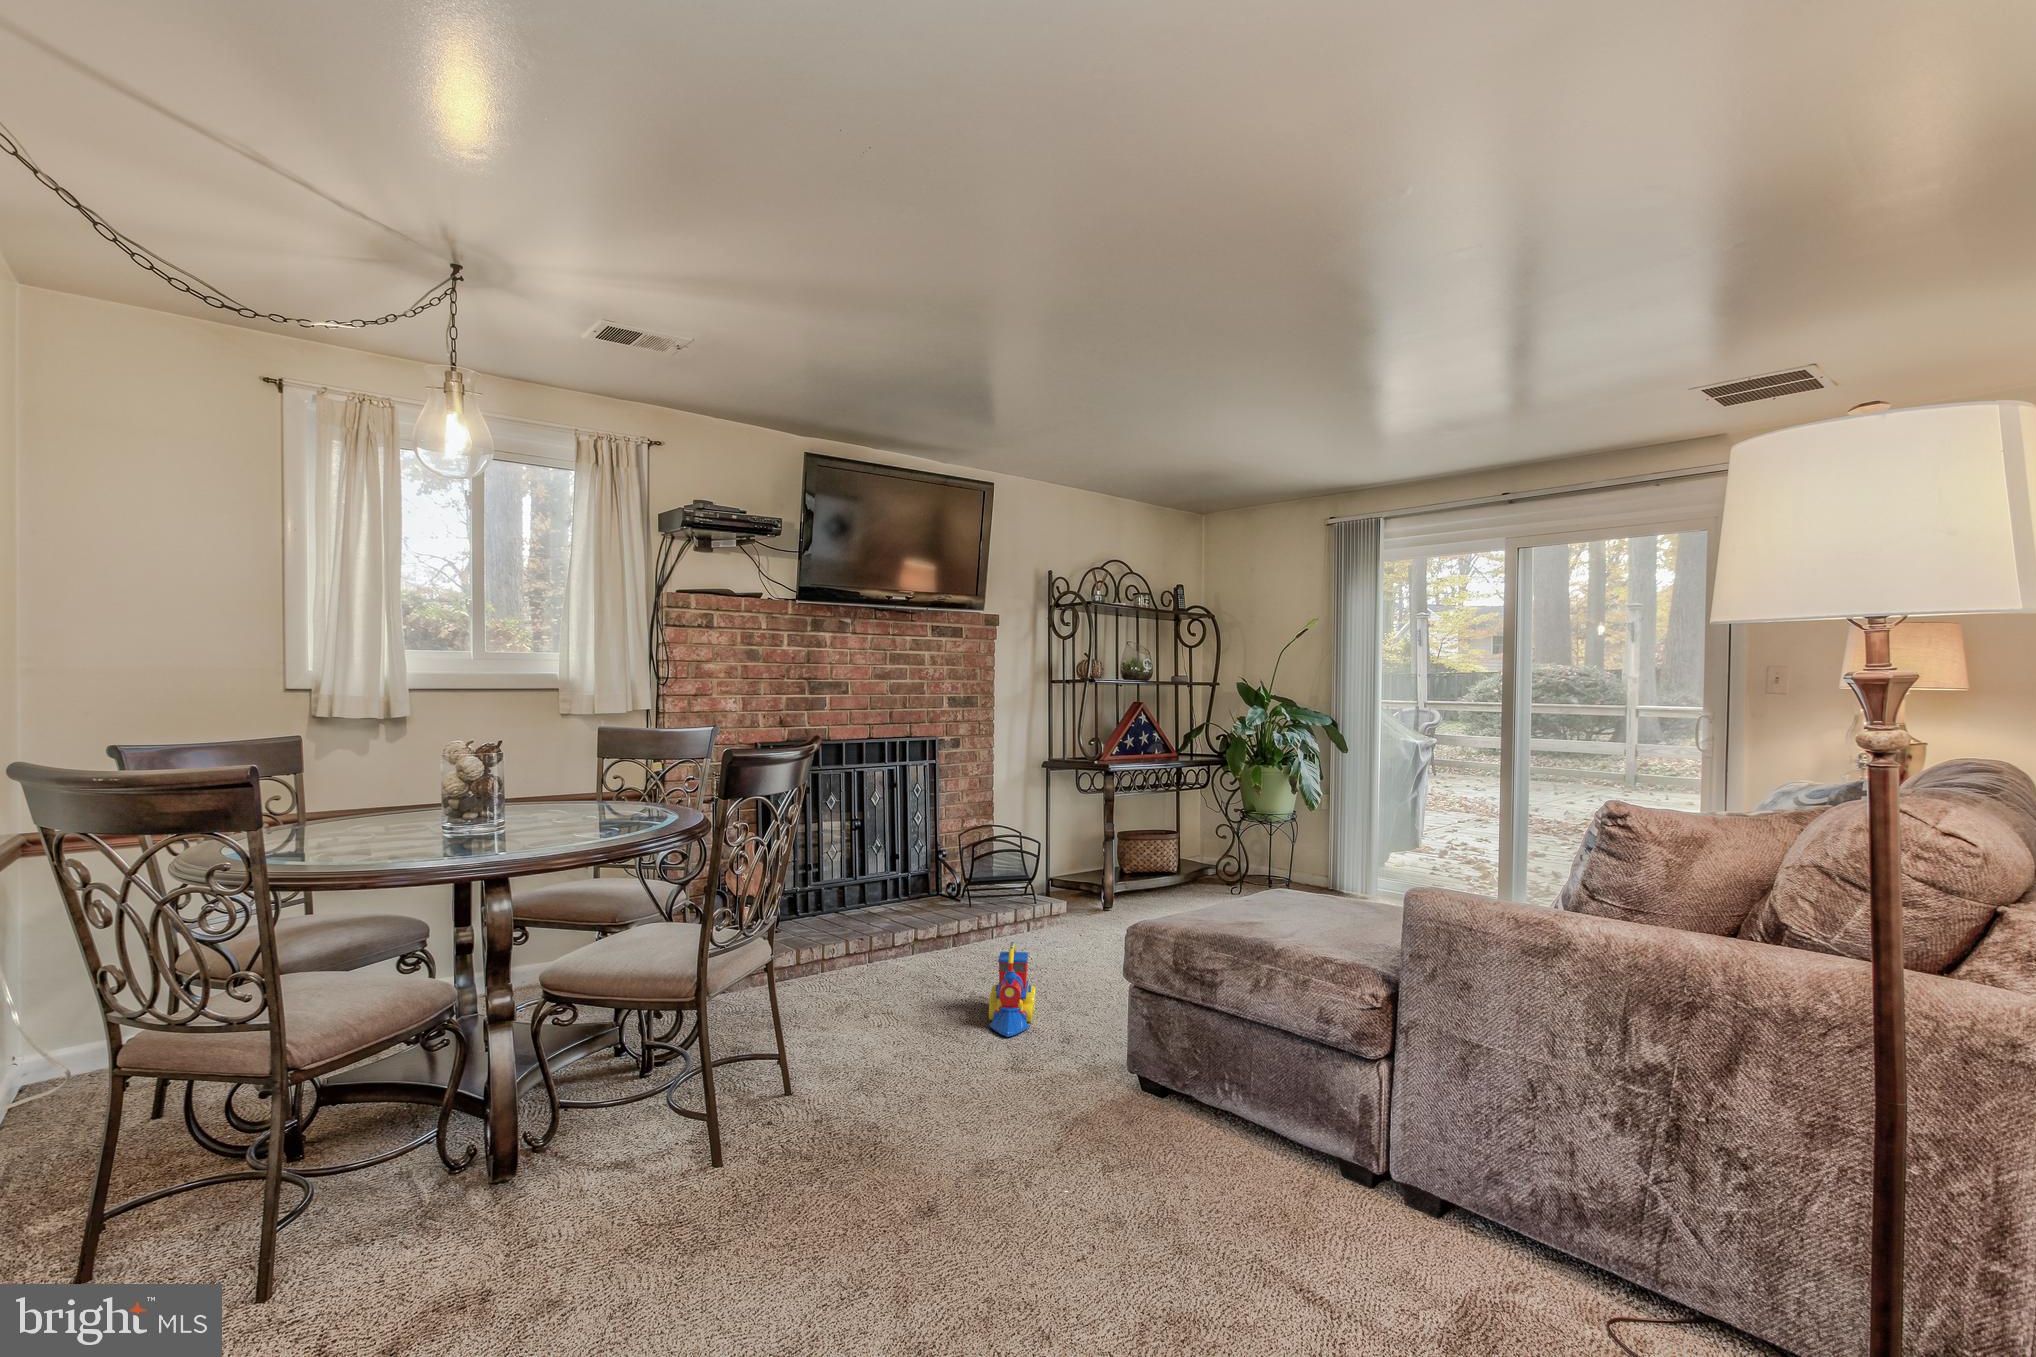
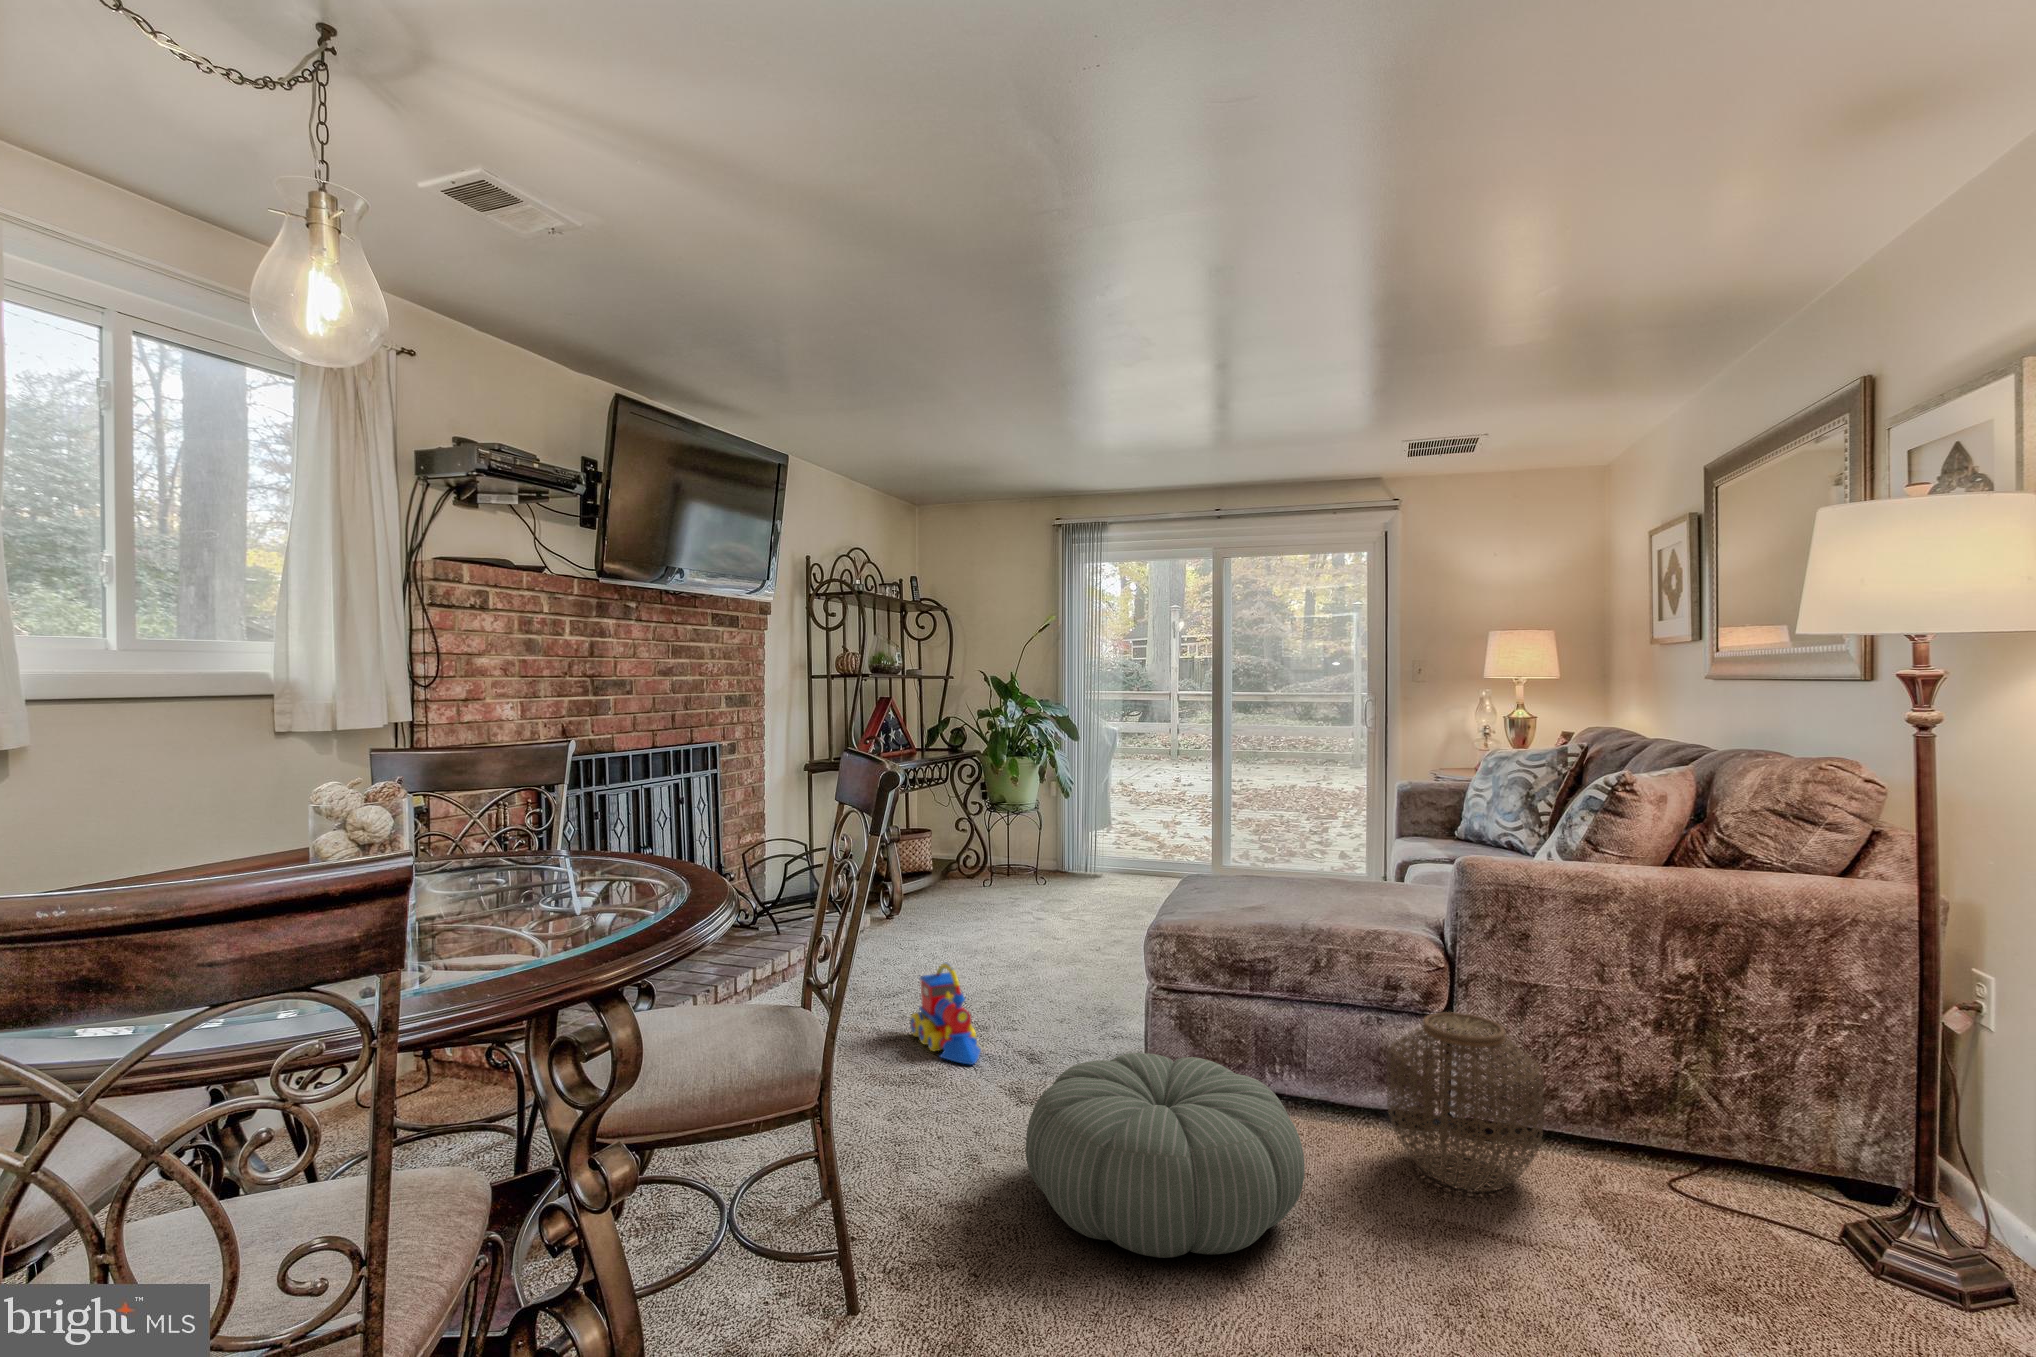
pouf: none [875,1039,1139,1235] -> present [1026,1053,1305,1258]
woven basket: none [1264,1055,1436,1266] -> present [1387,1012,1544,1192]

